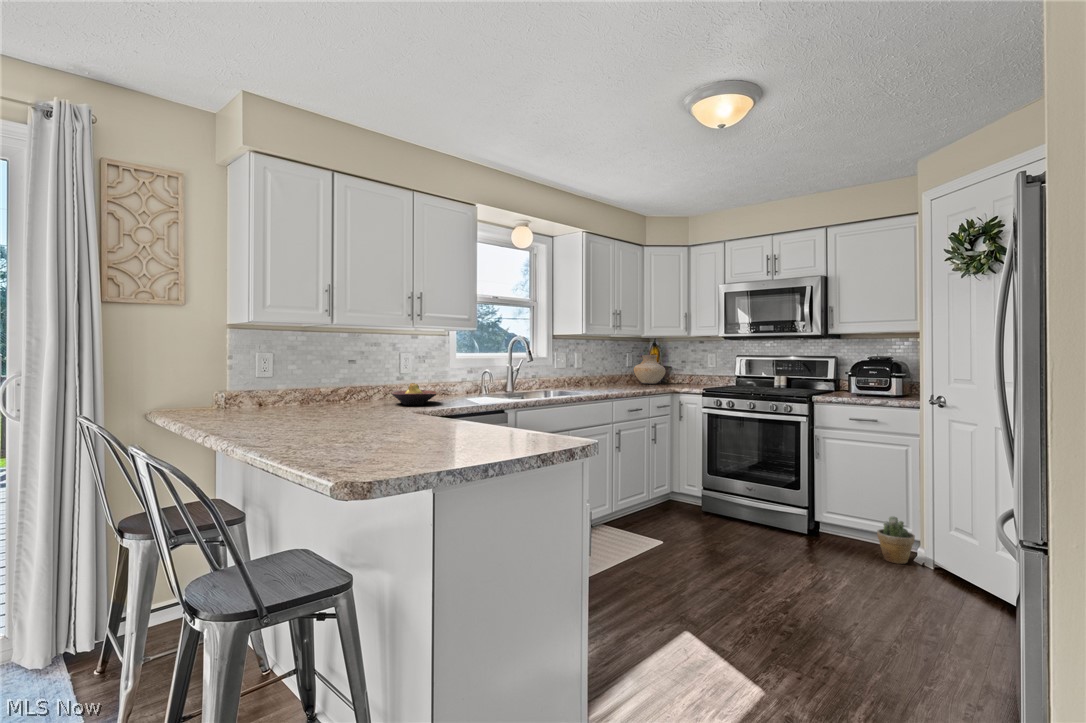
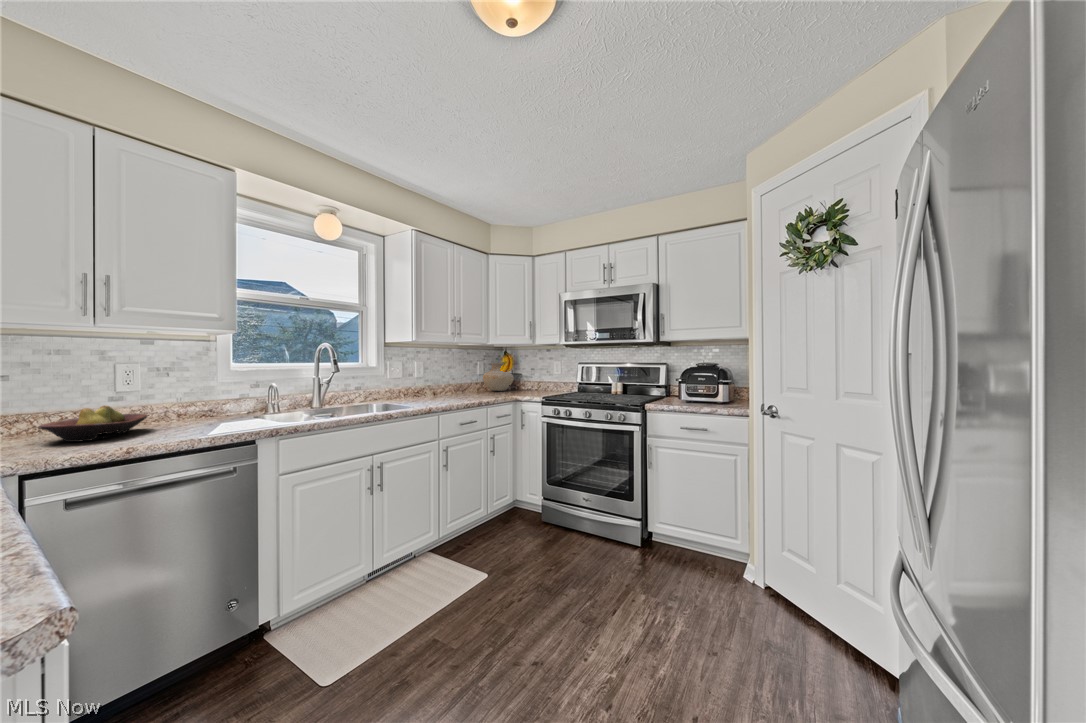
potted plant: present [877,516,915,564] -> none [711,534,749,588]

